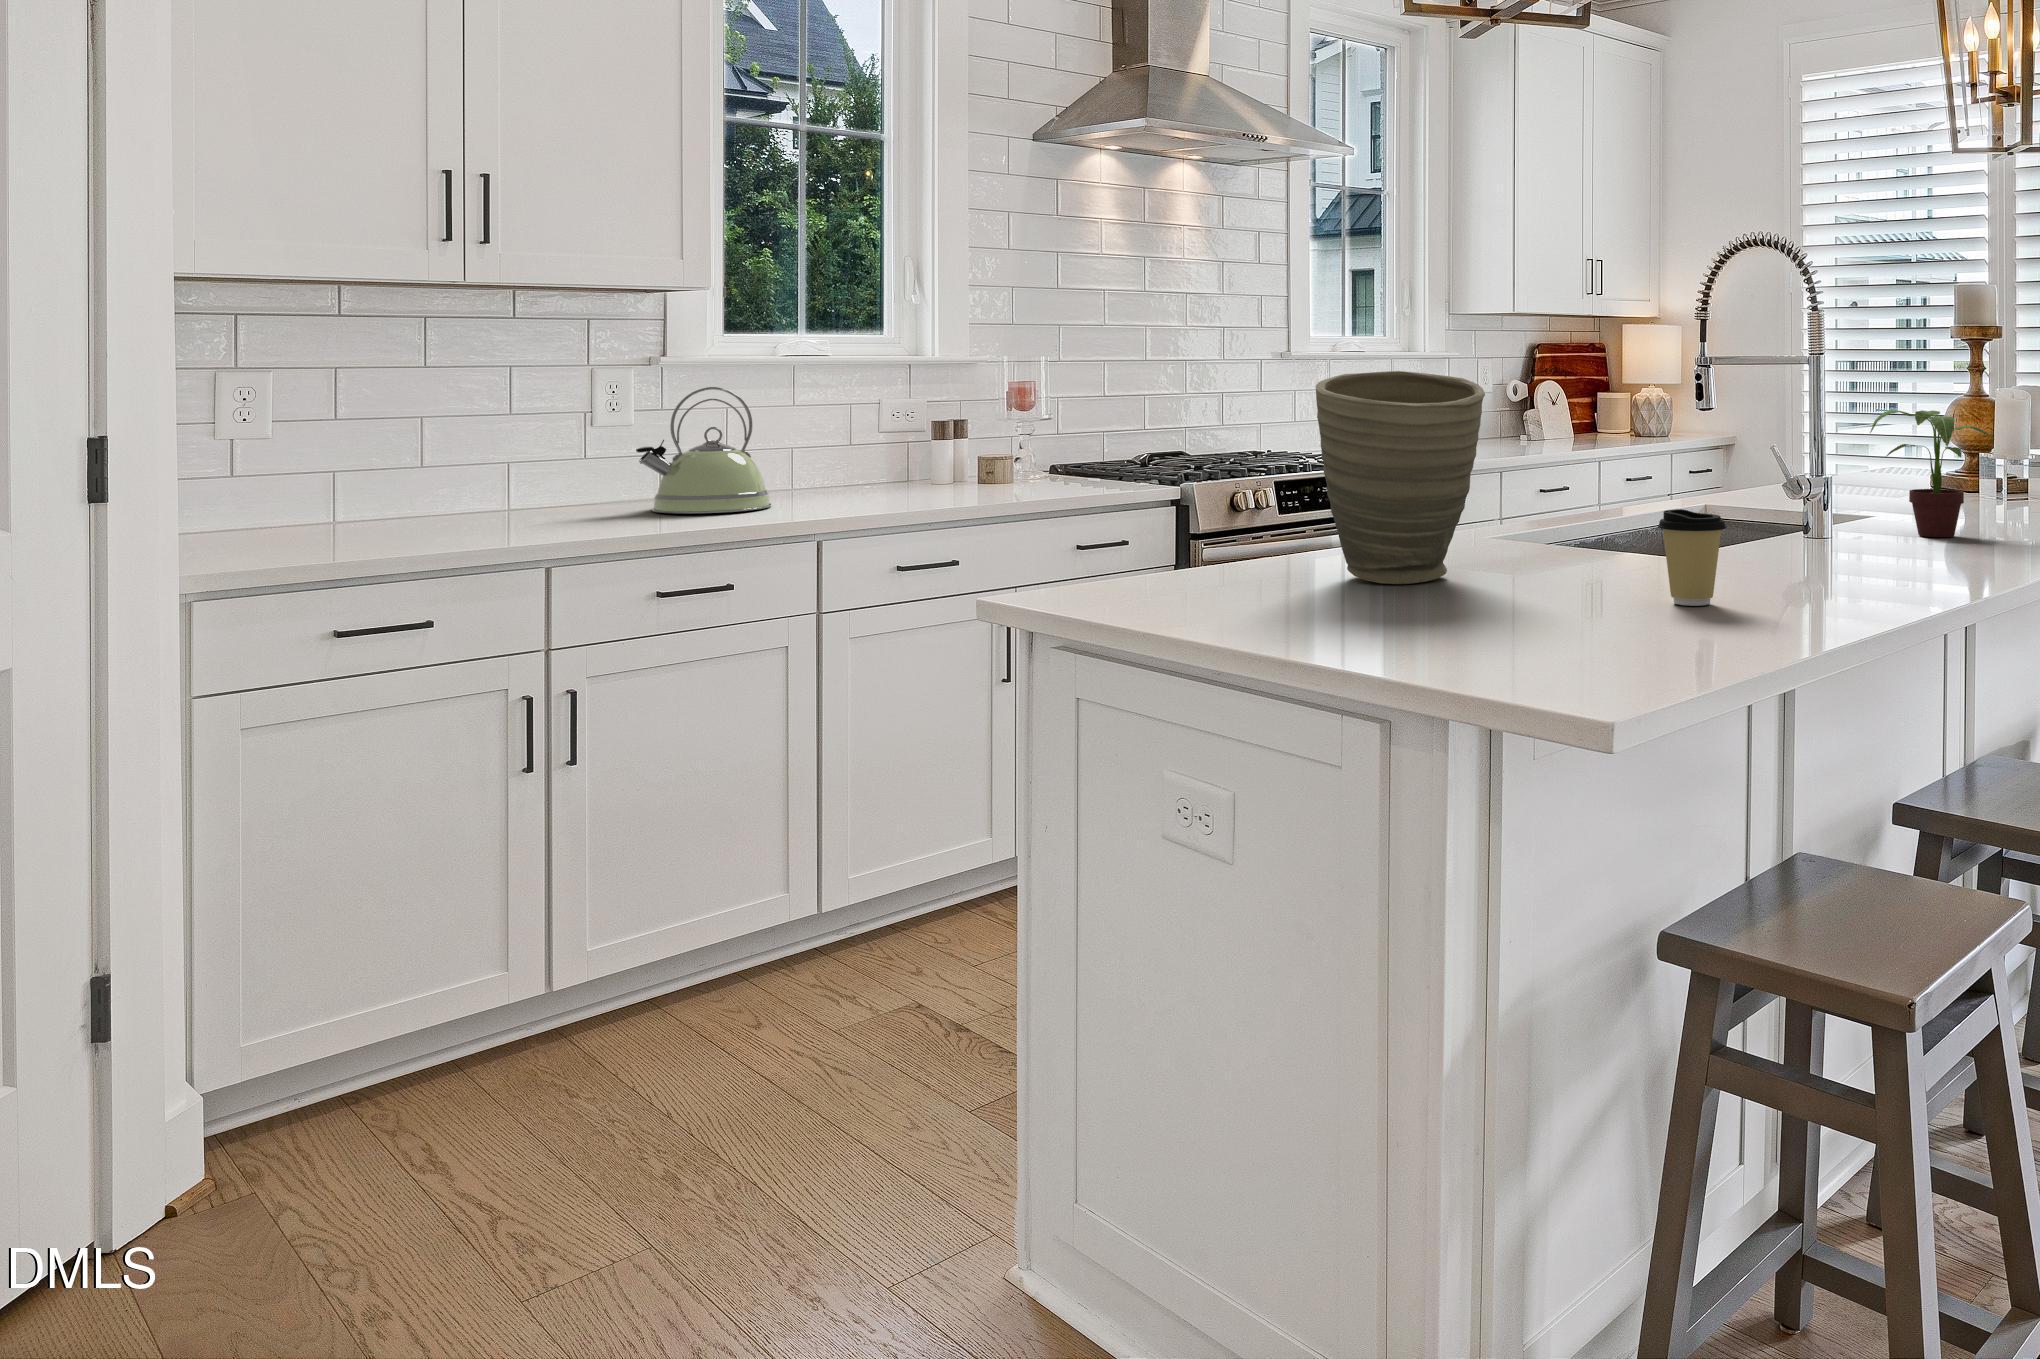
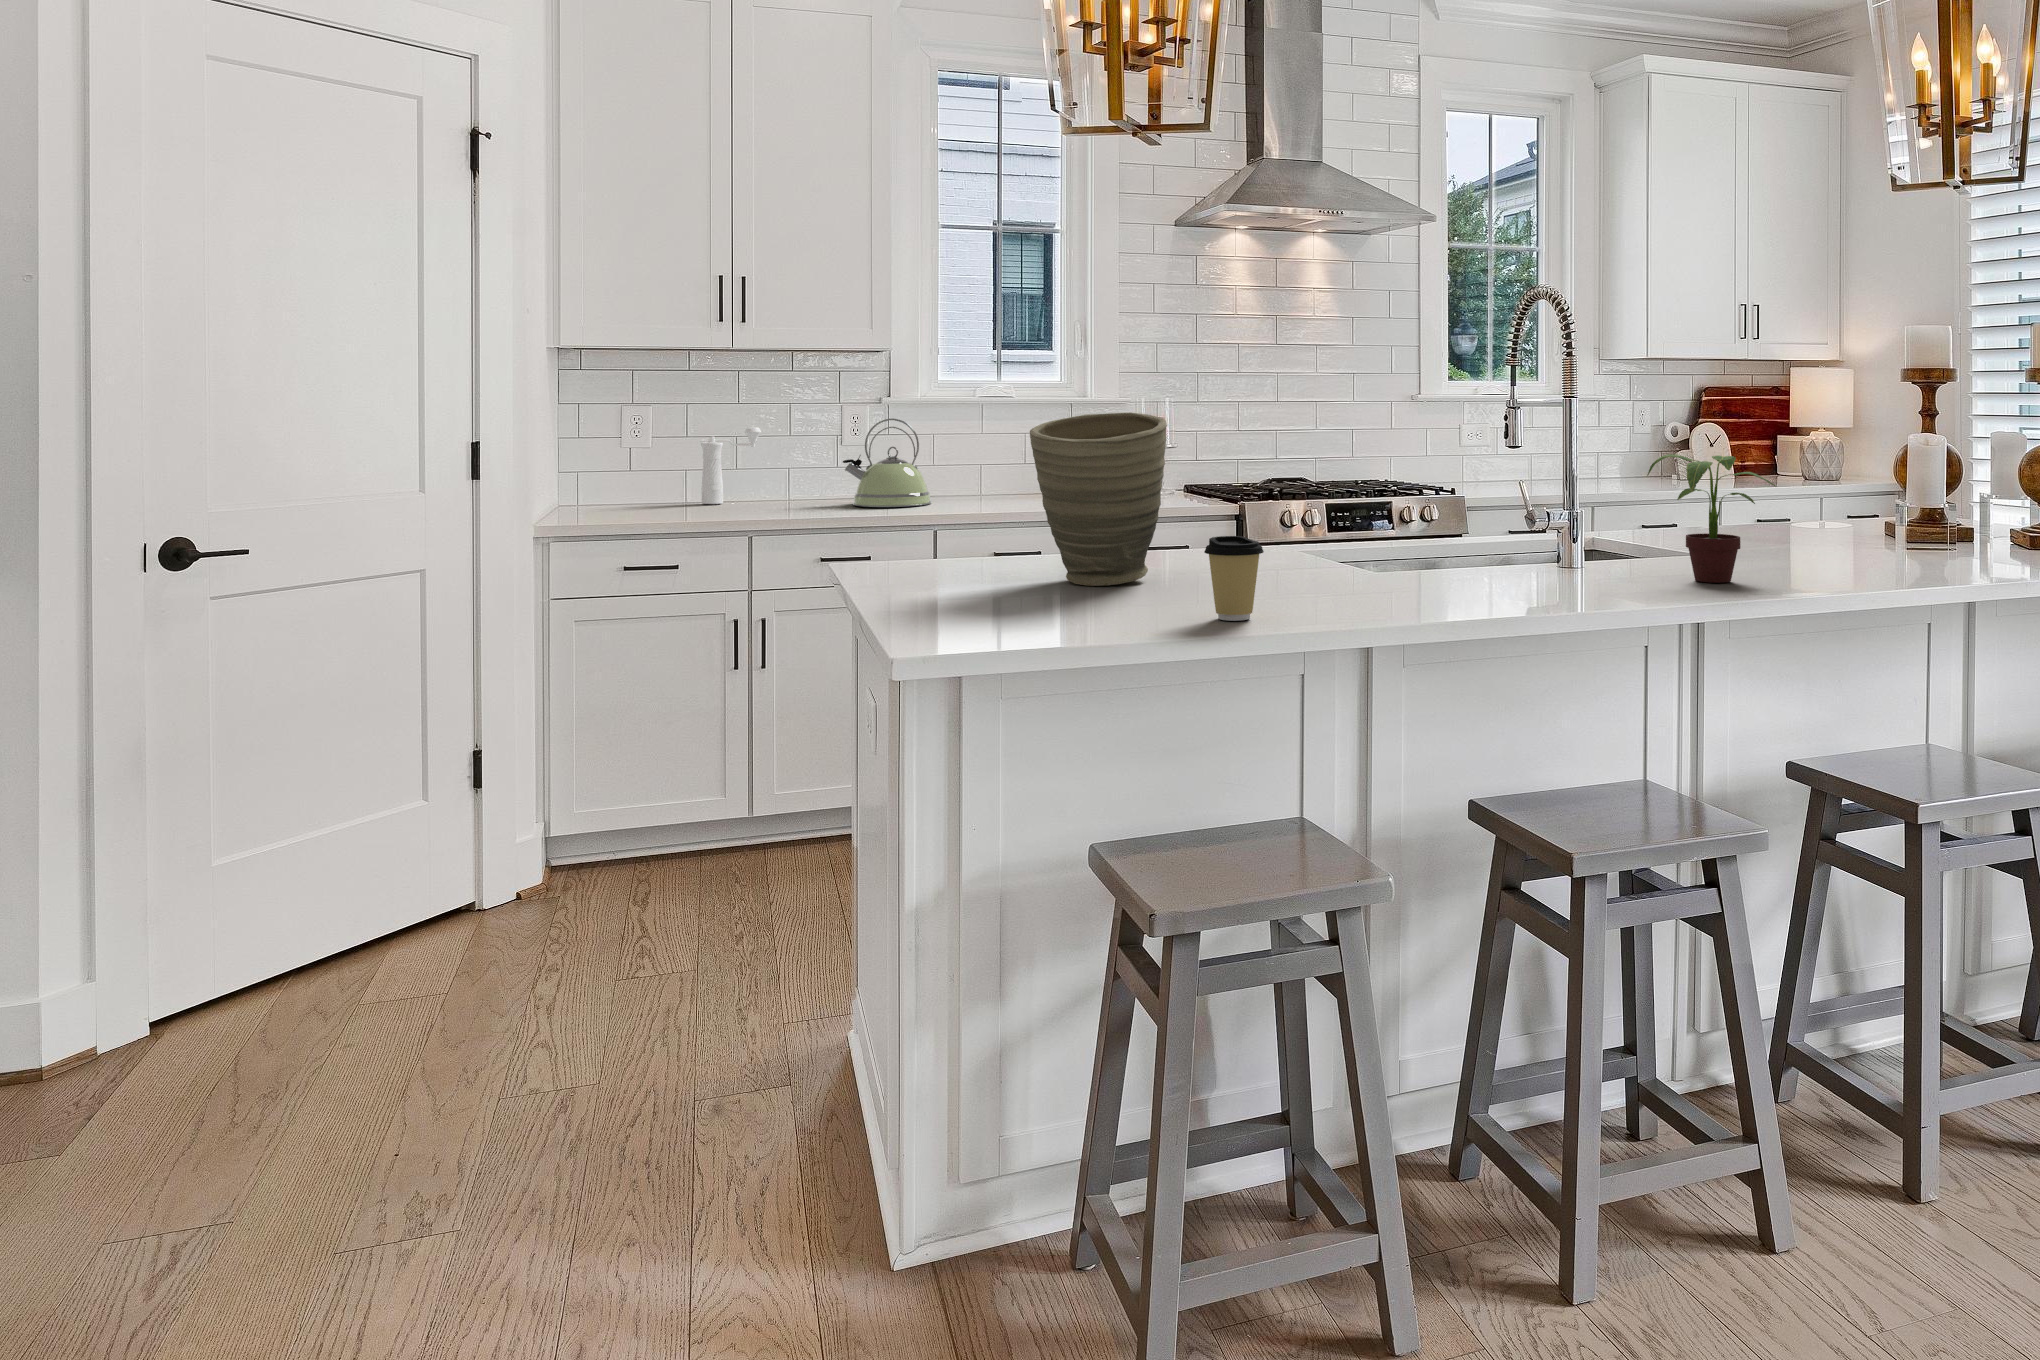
pepper mill: none [381,403,476,522] -> present [700,427,761,504]

